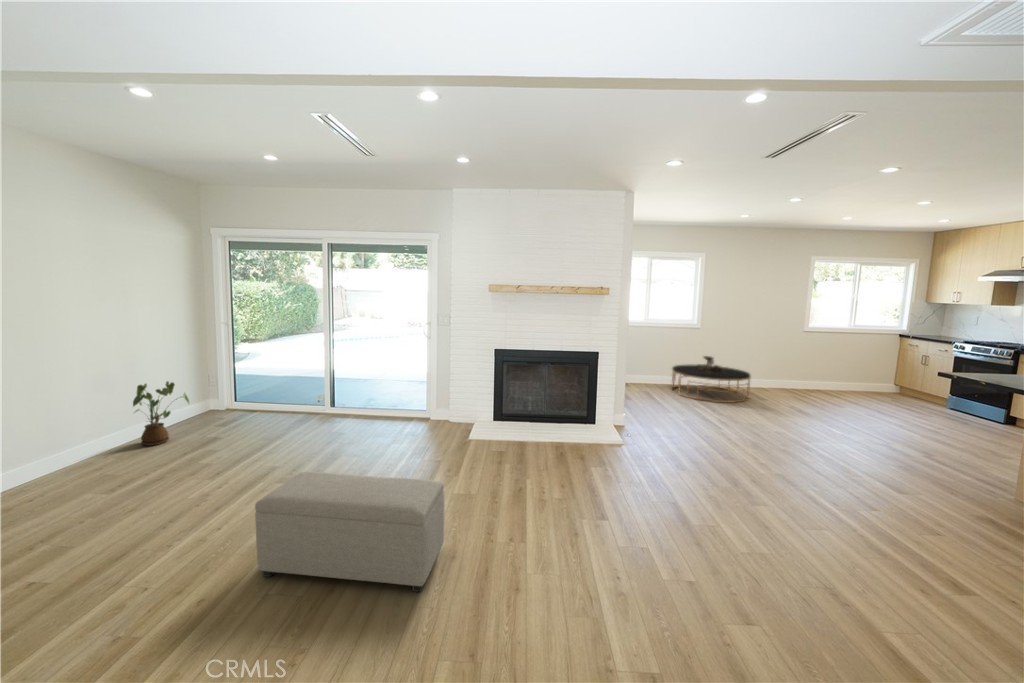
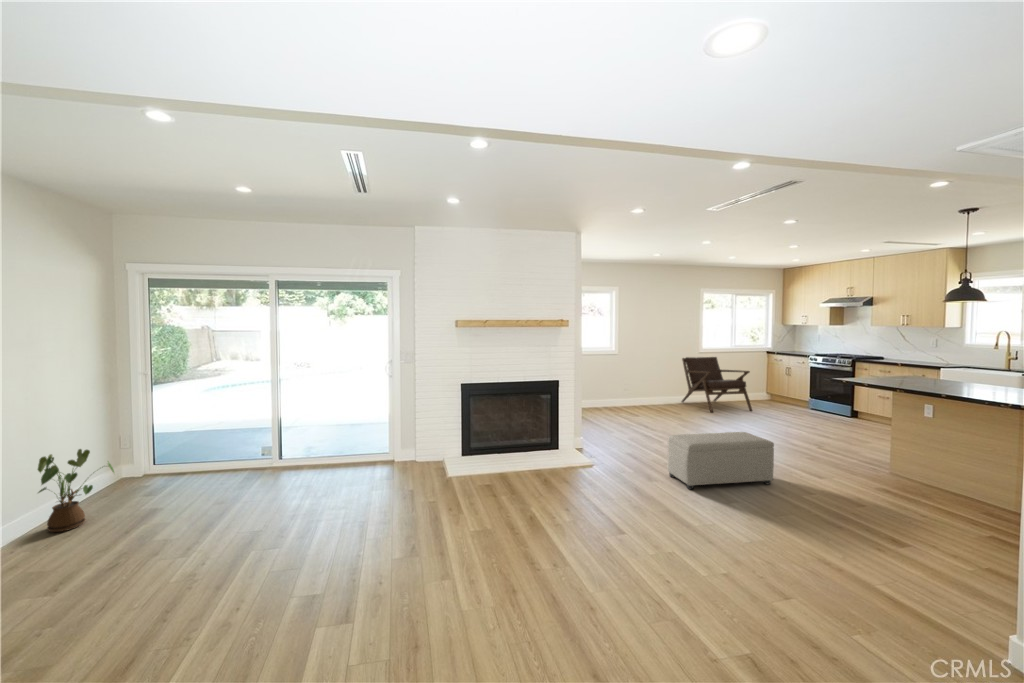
lounge chair: none [772,337,863,405] -> present [682,357,752,412]
coffee table: present [672,356,750,402] -> none [603,378,670,418]
ottoman: present [255,471,445,592] -> present [667,432,774,489]

